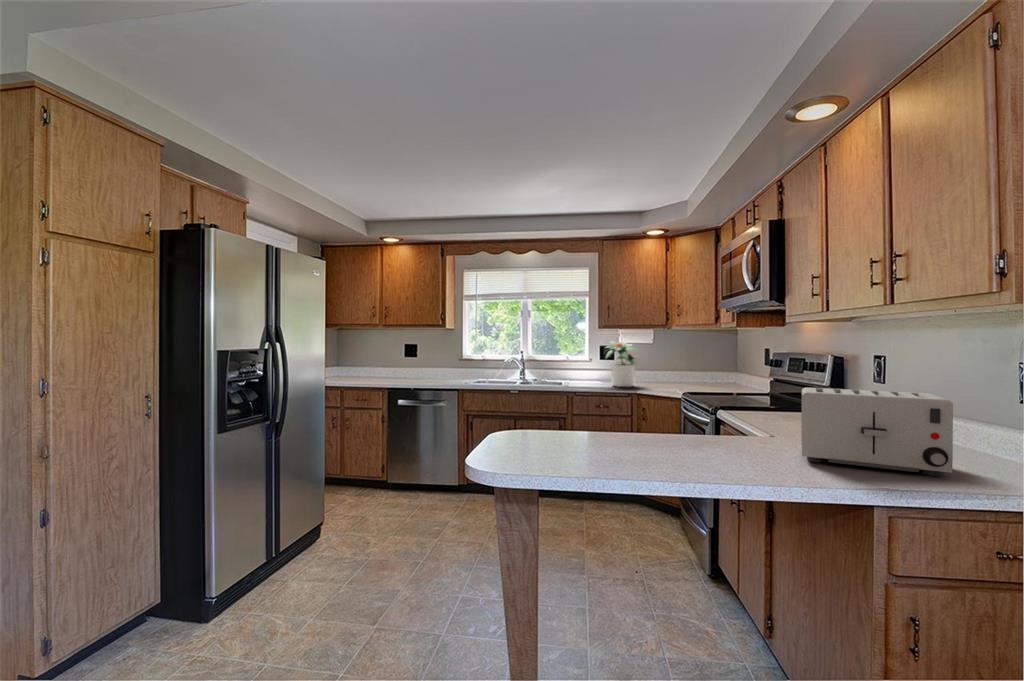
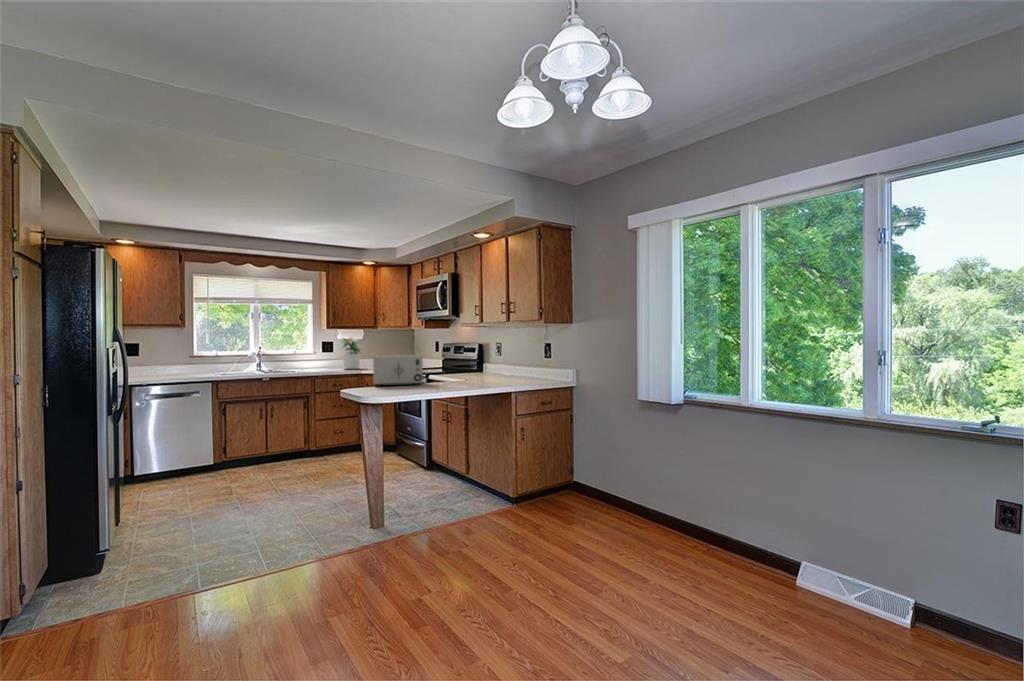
toaster: present [801,387,953,476] -> present [373,355,423,386]

